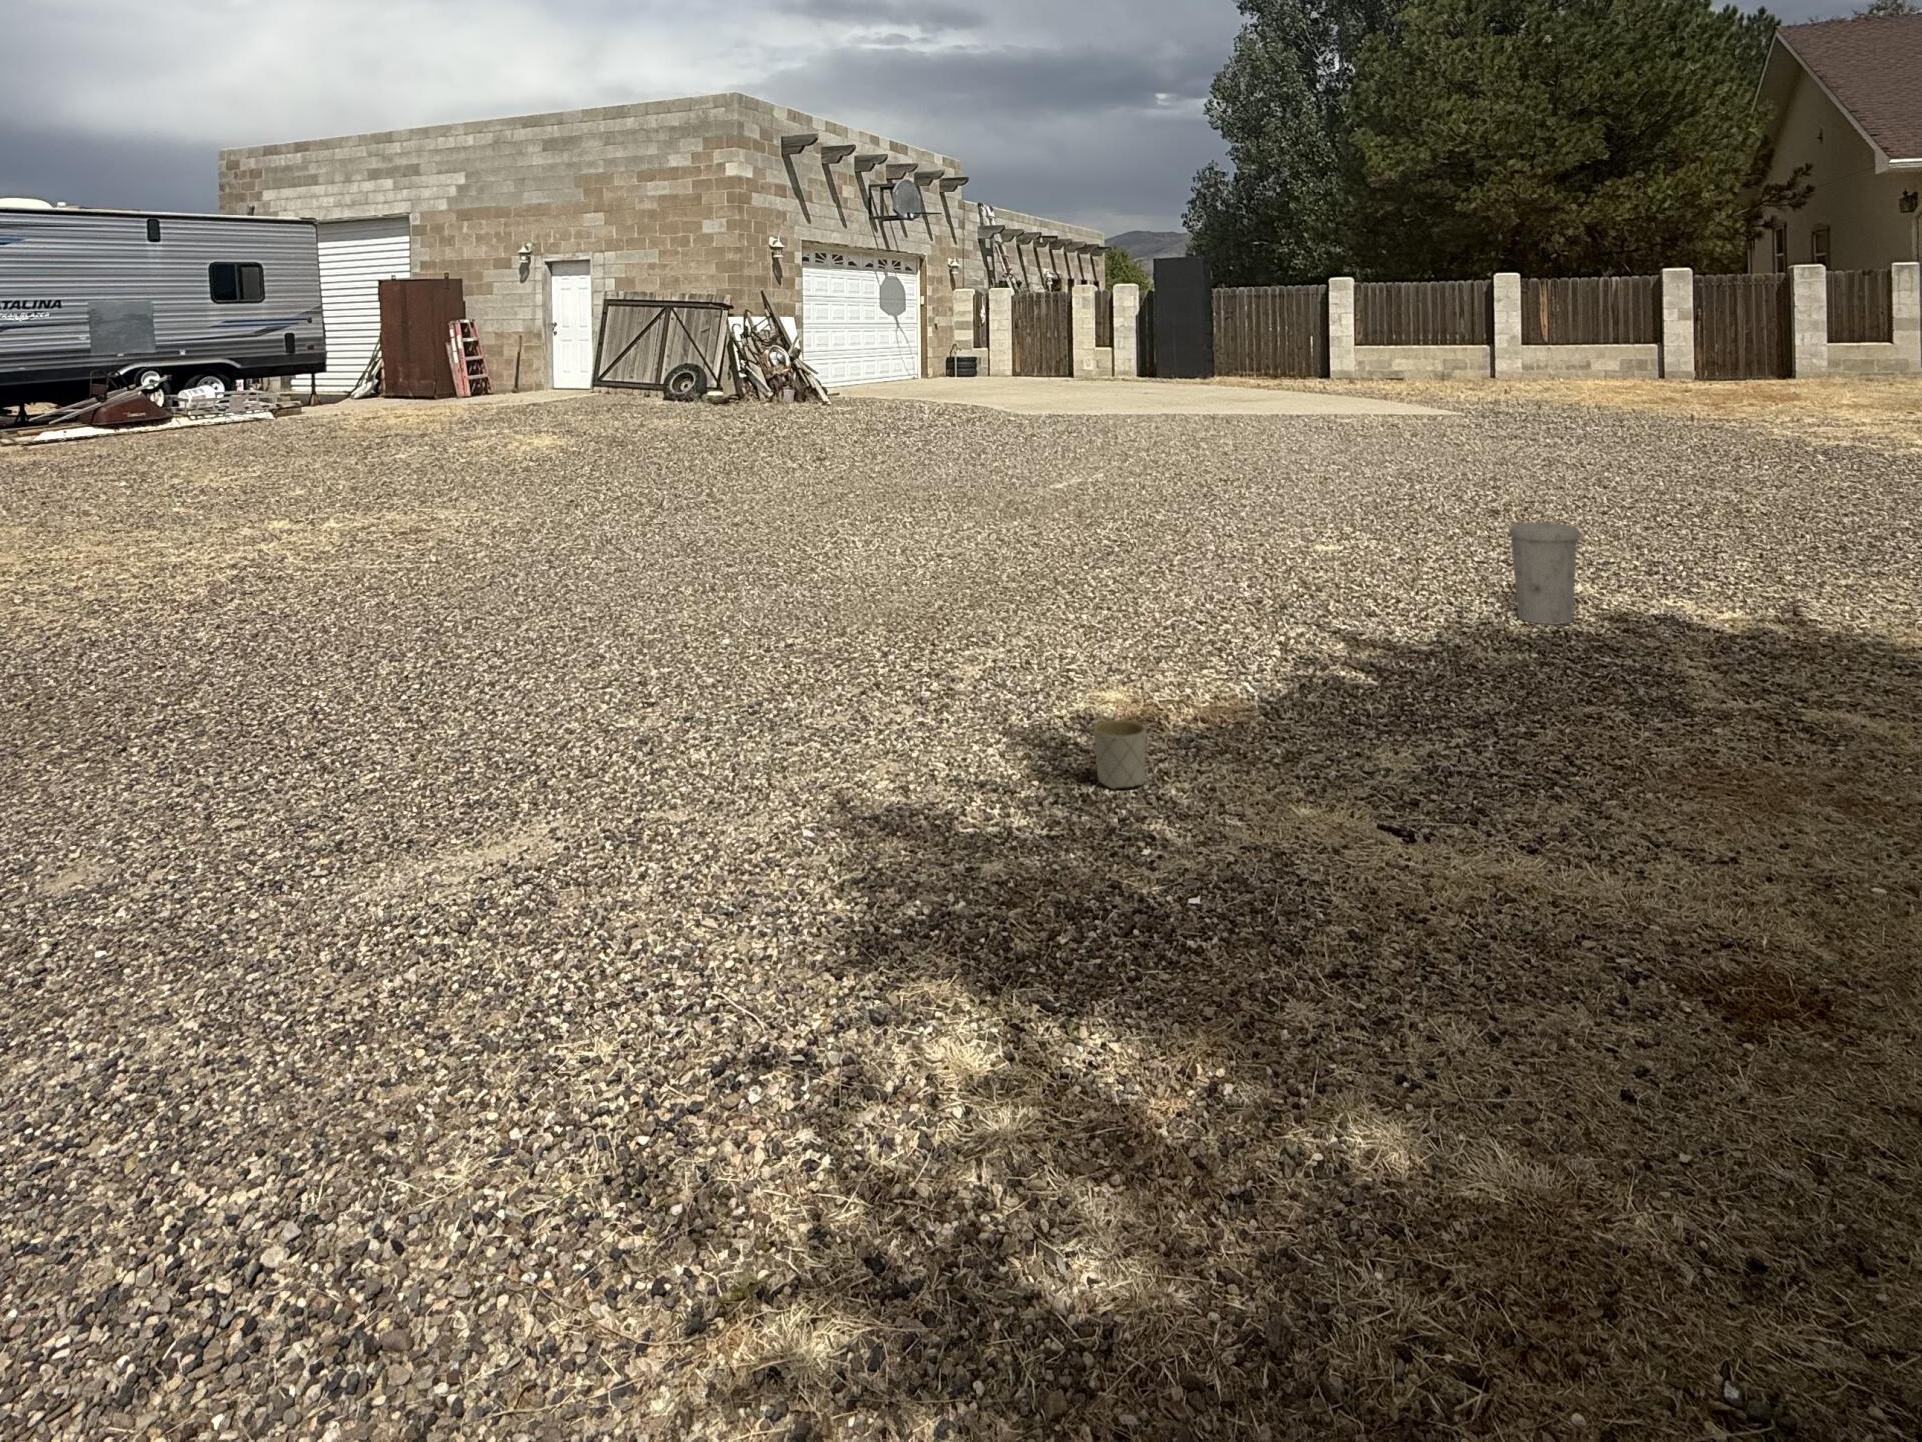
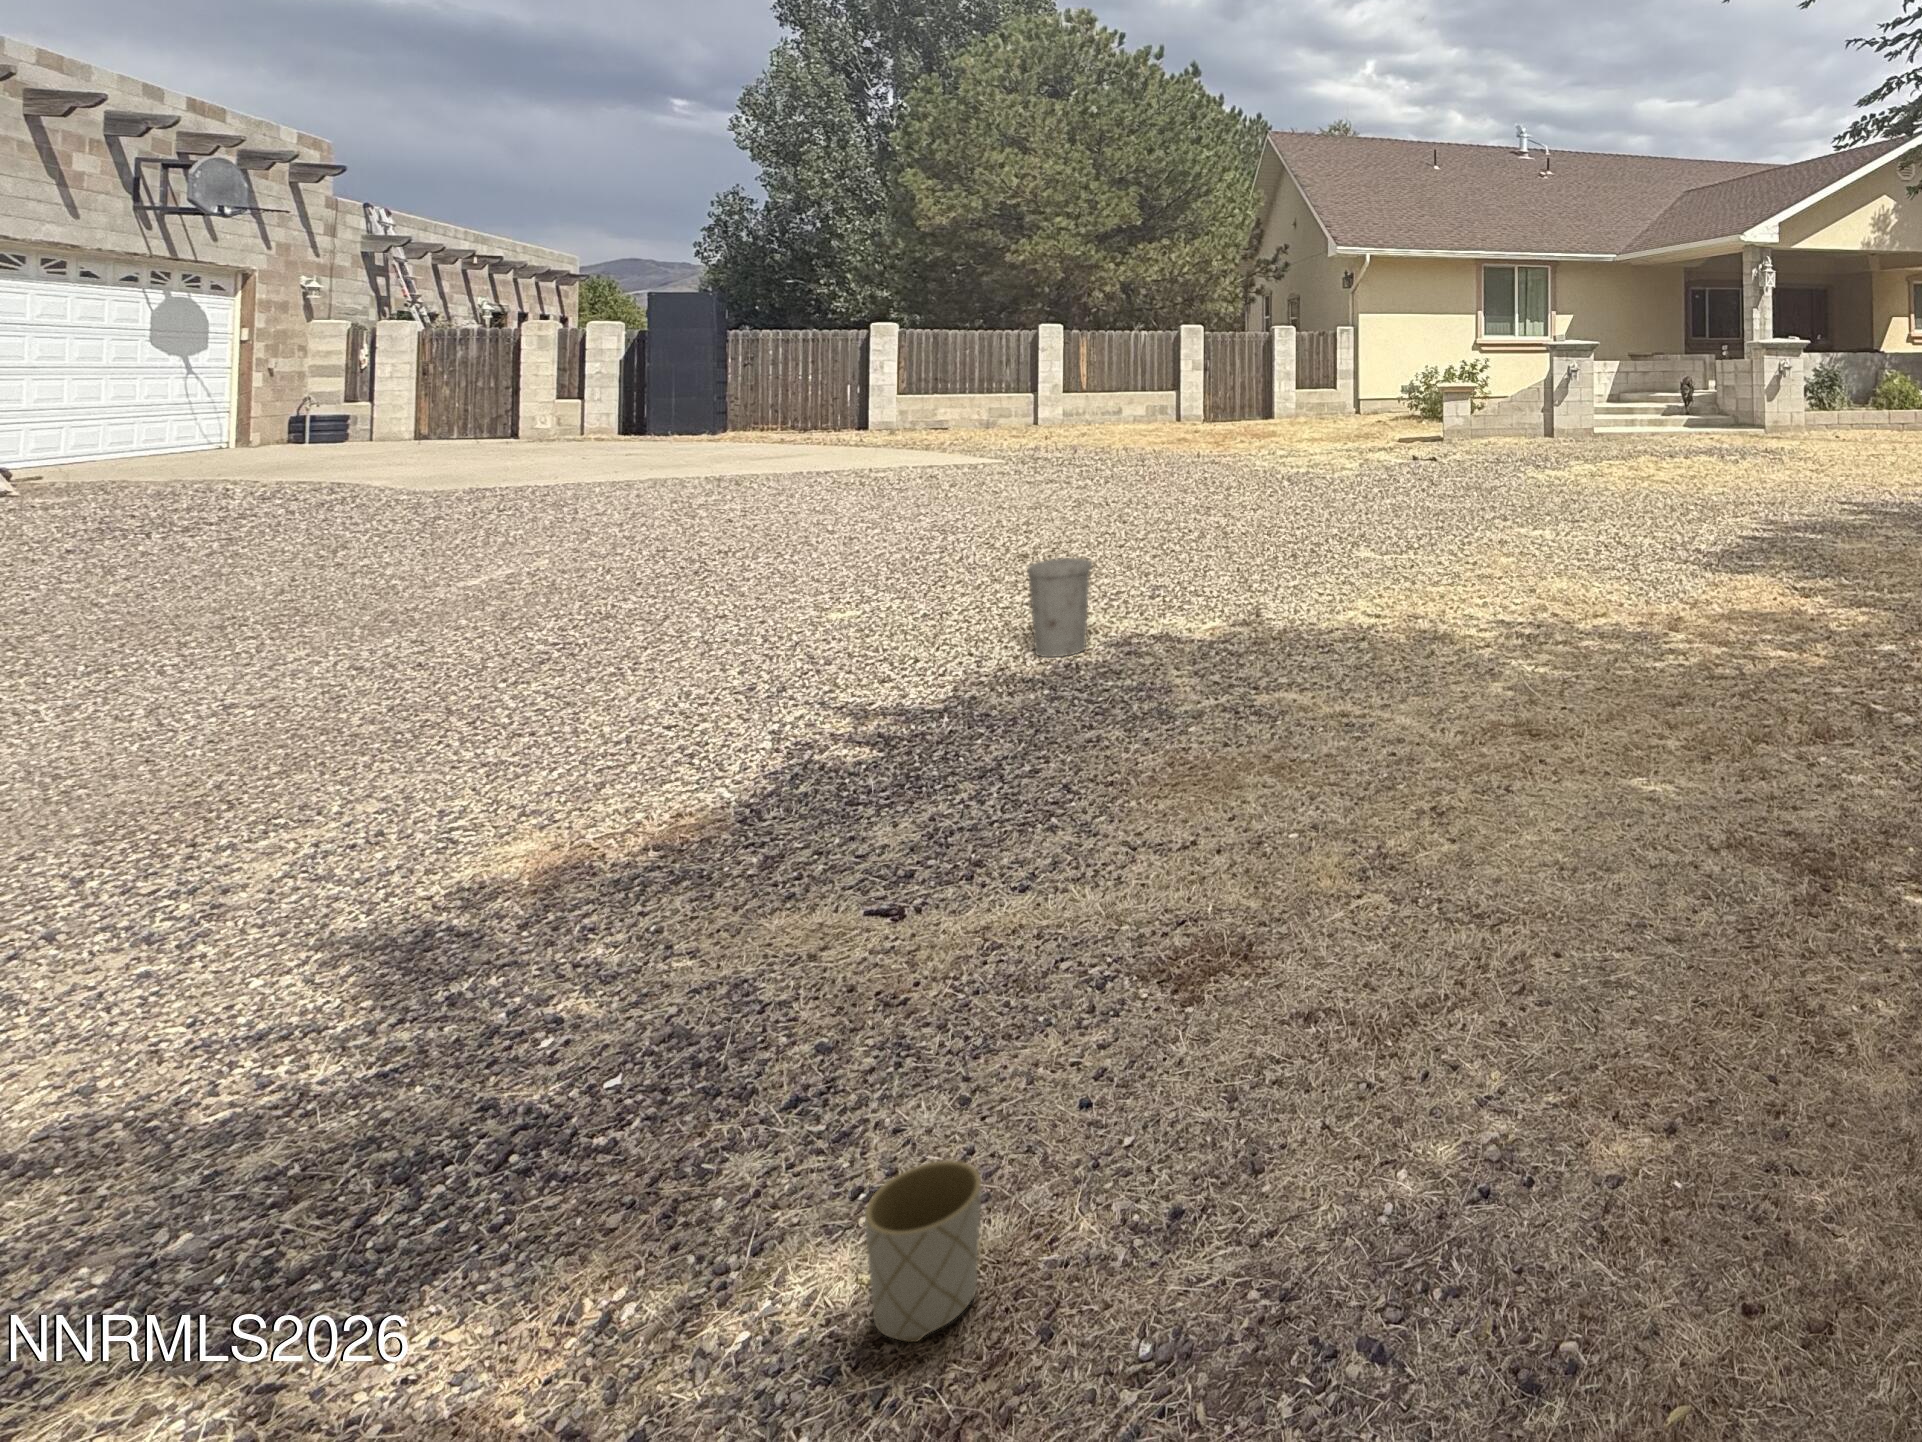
planter: present [1094,720,1146,789] -> present [865,1160,981,1342]

